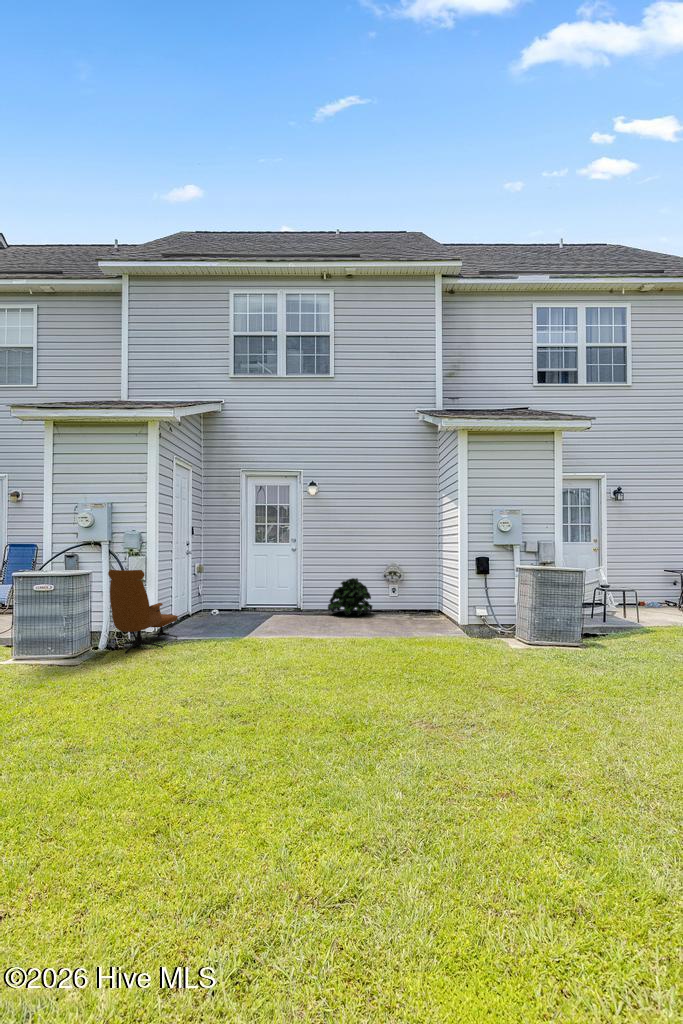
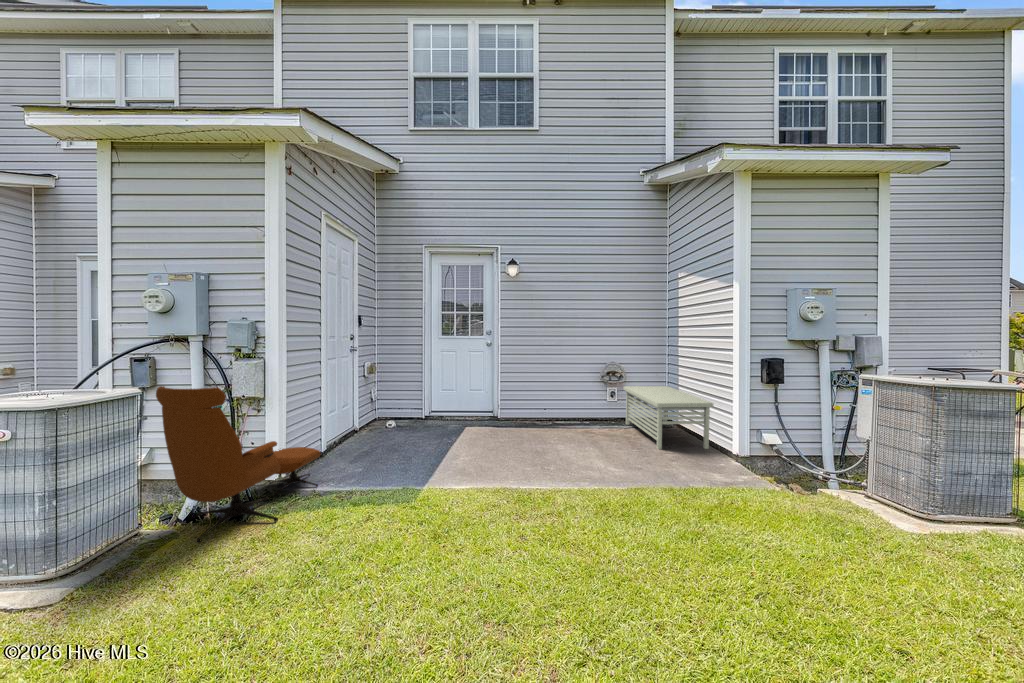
potted plant: present [328,578,372,616] -> none [533,382,590,432]
storage bench: none [402,582,453,625] -> present [623,386,713,449]

